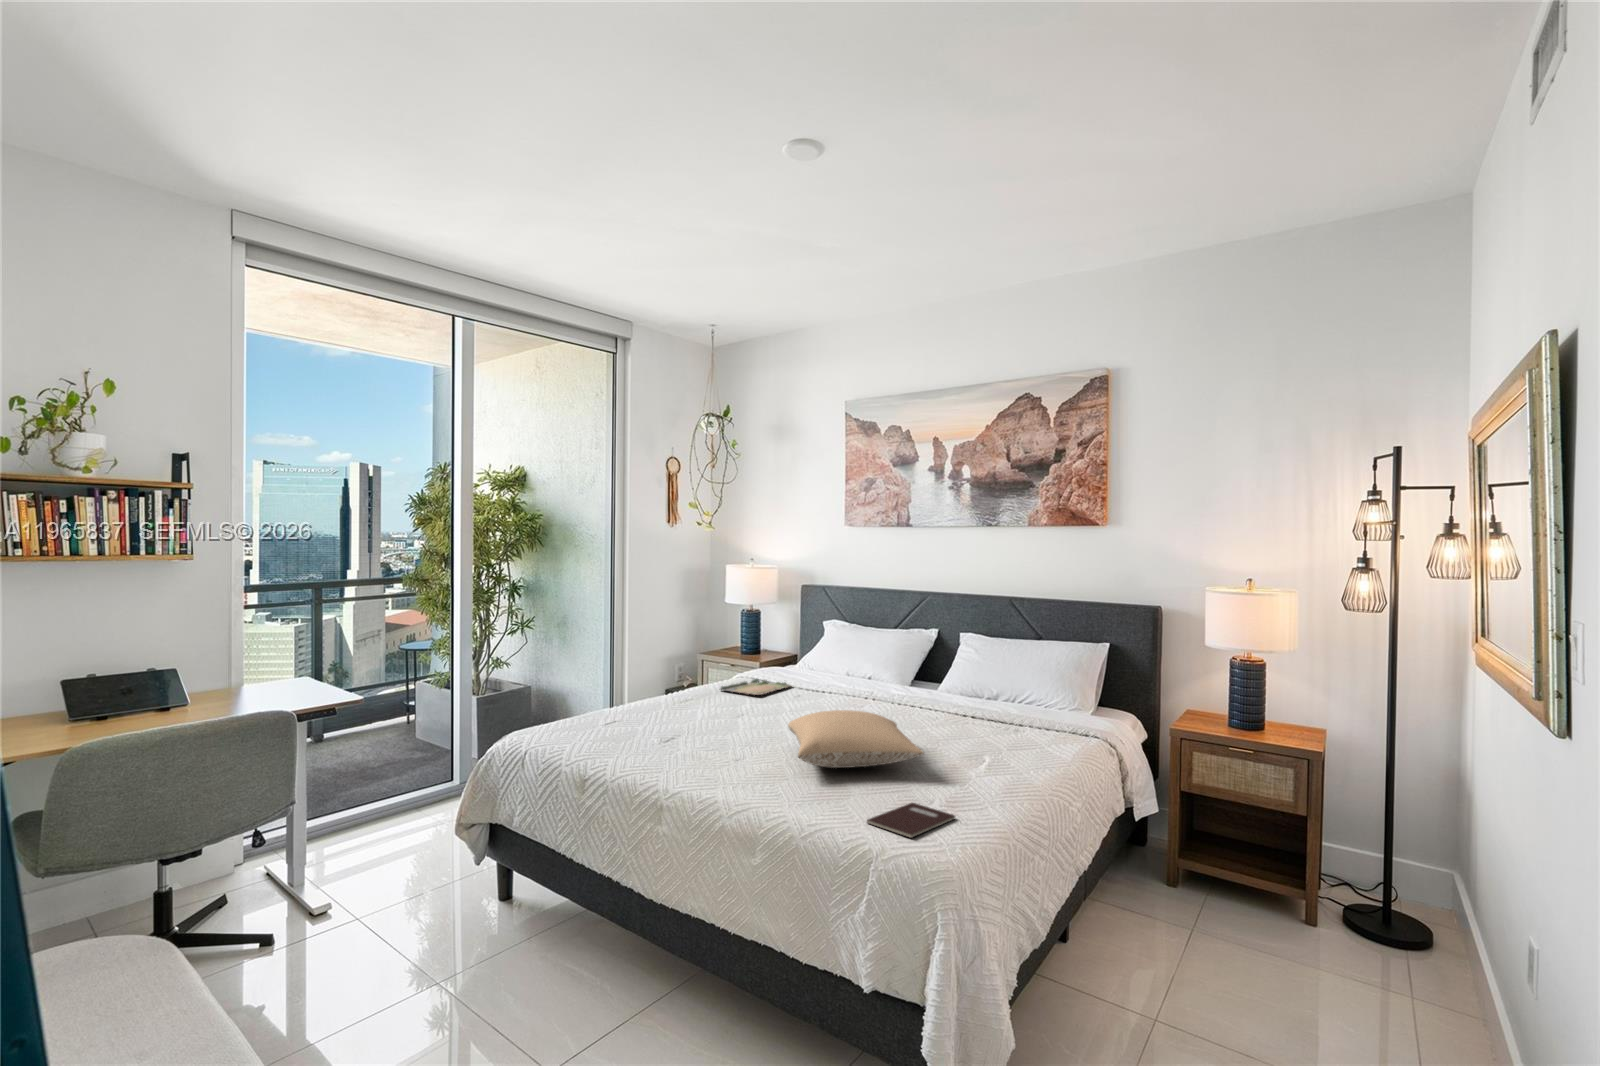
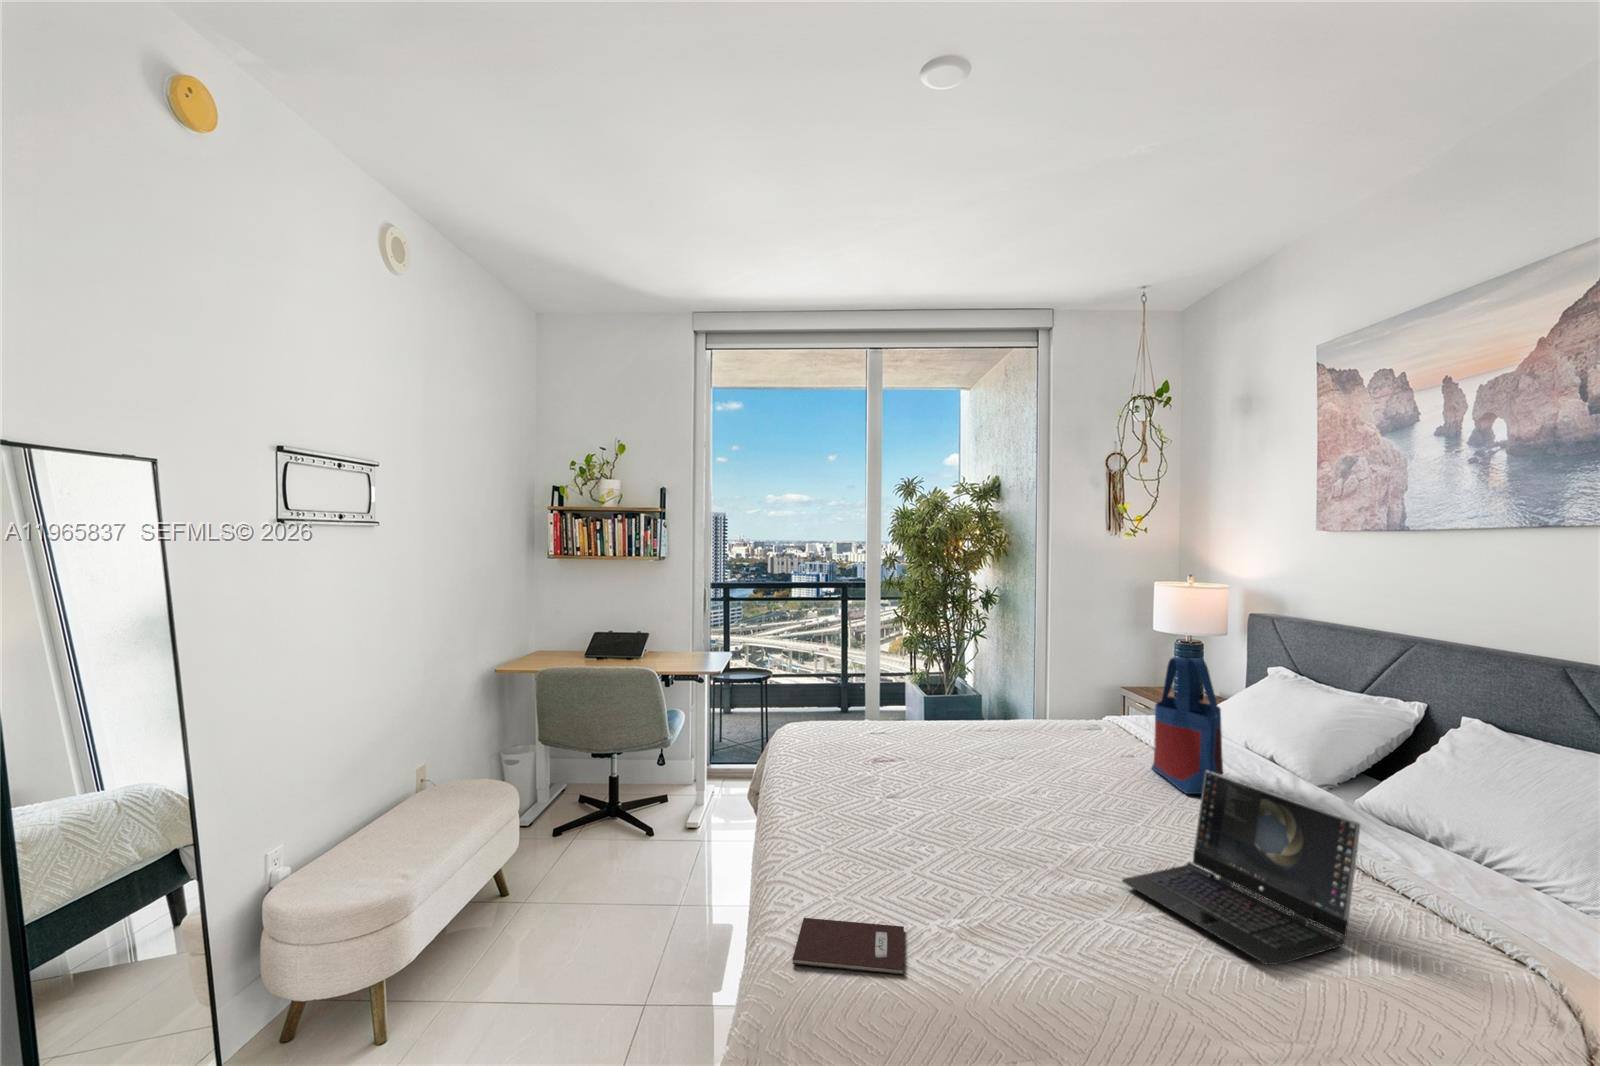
tote bag: none [827,615,886,707] -> present [1152,658,1223,794]
laptop: none [940,675,1040,758] -> present [1122,771,1361,965]
tray: present [720,679,791,695] -> none [1045,721,1144,742]
pillow: present [788,710,924,768] -> none [859,773,1085,871]

